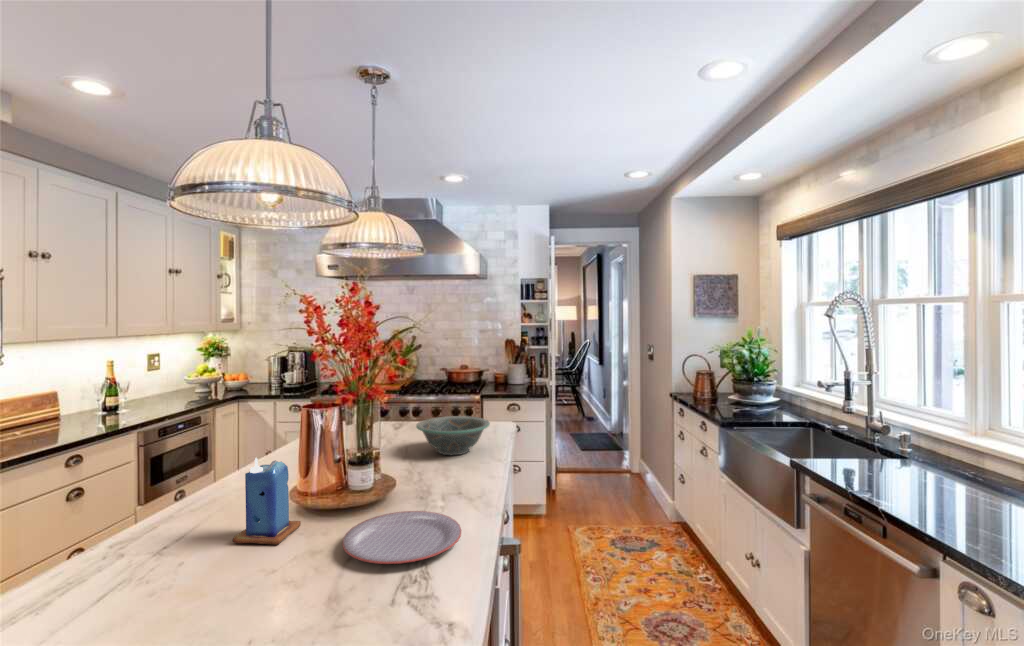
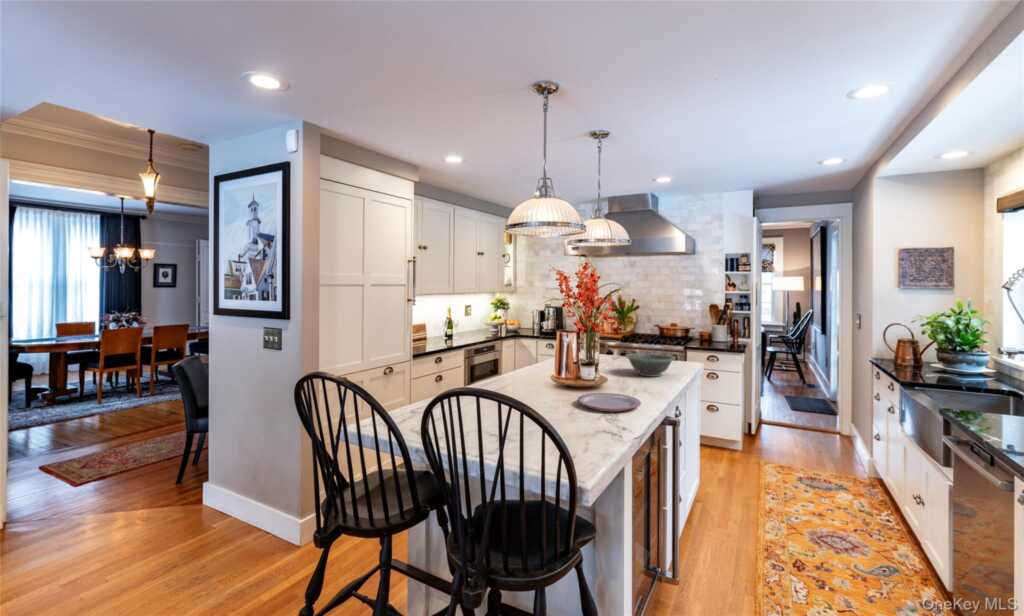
candle: present [233,458,301,545] -> none [526,355,557,398]

